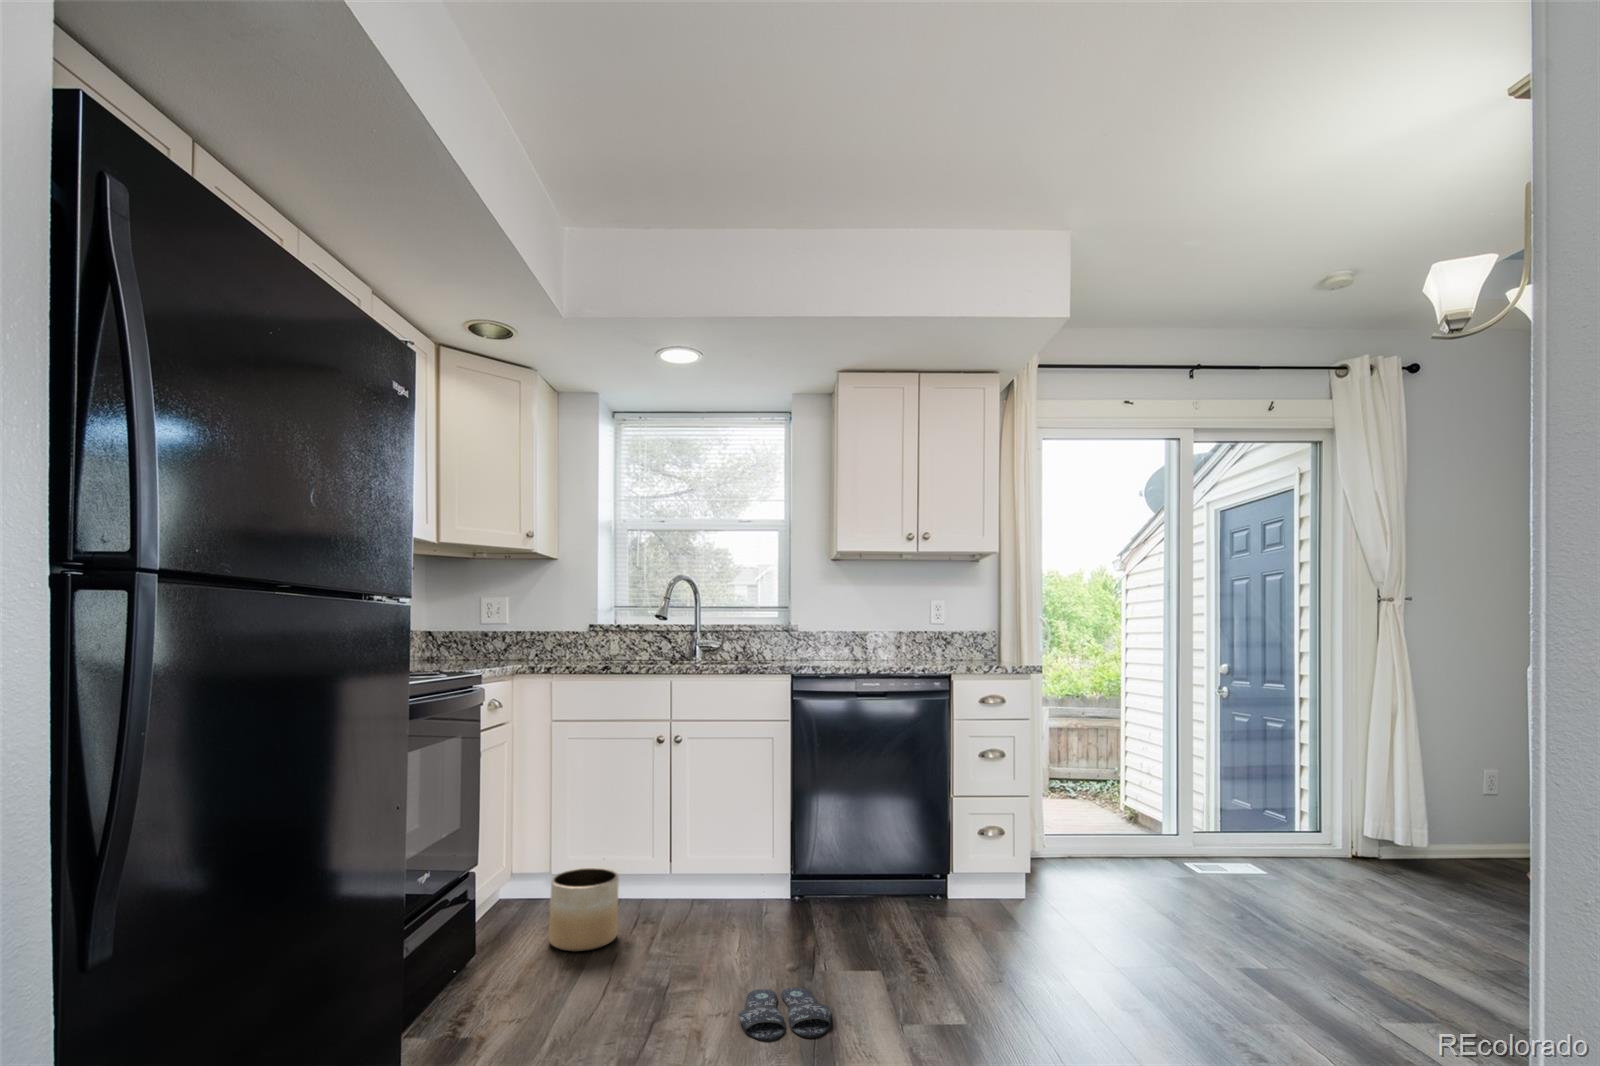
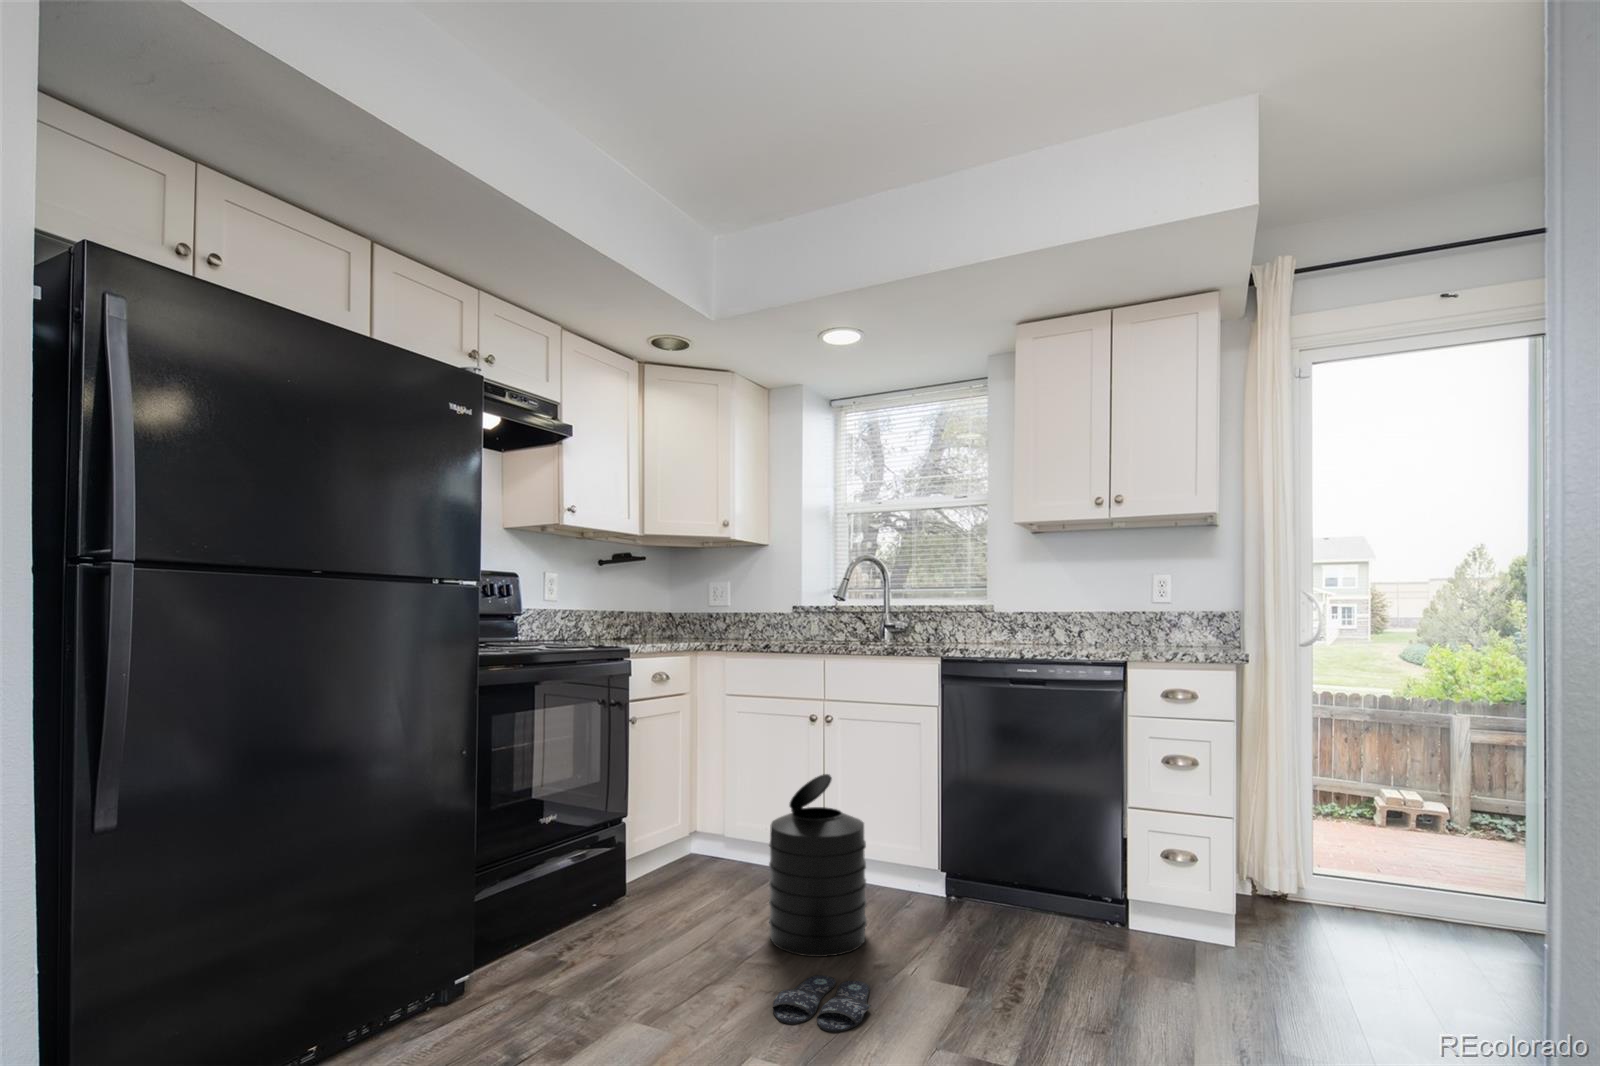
trash can: none [667,793,764,977] -> present [769,774,867,957]
planter: present [549,868,619,952] -> none [690,834,753,910]

